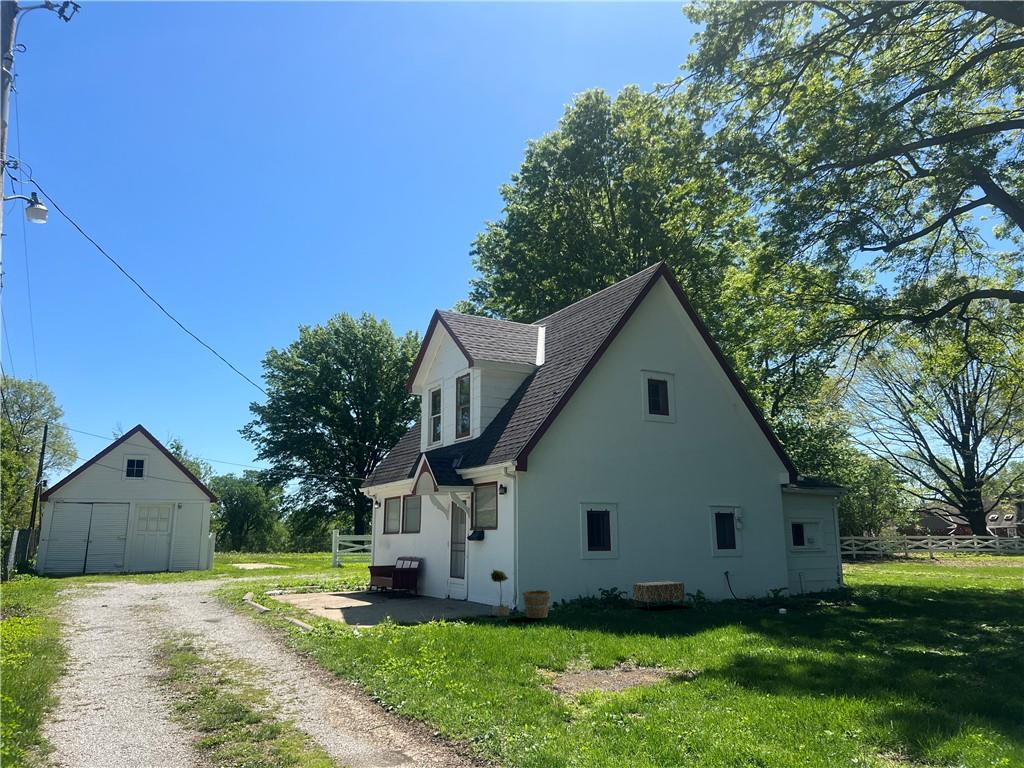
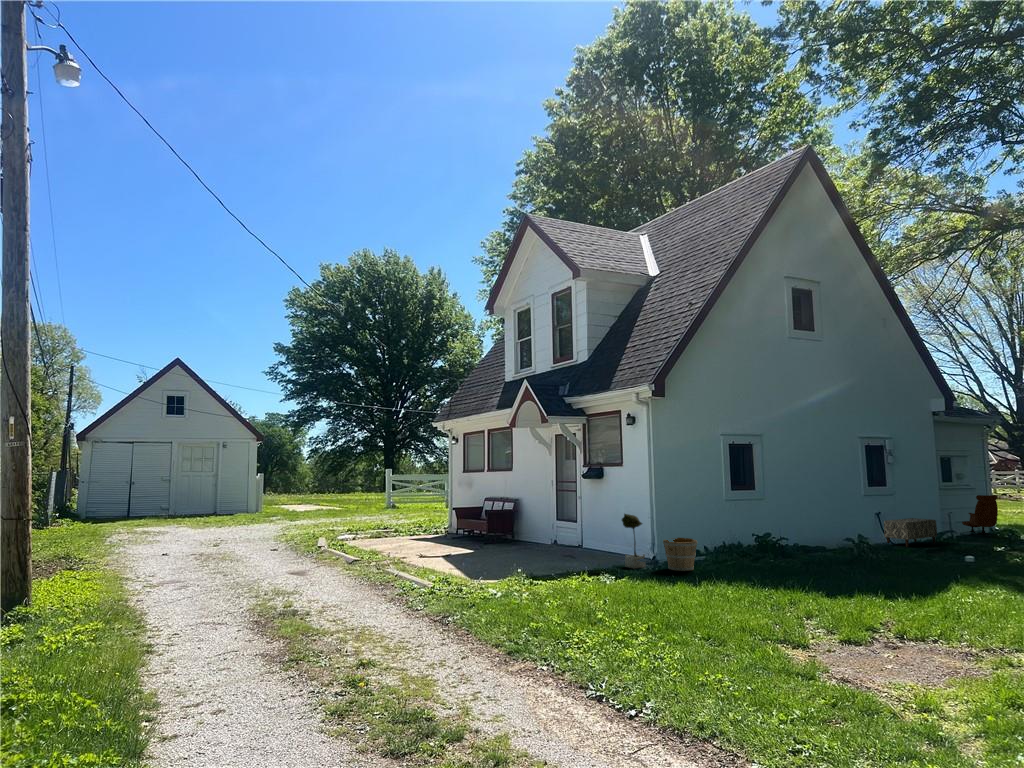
lounge chair: none [812,556,838,593] -> present [962,495,998,538]
bench: present [633,581,685,609] -> present [884,518,937,547]

